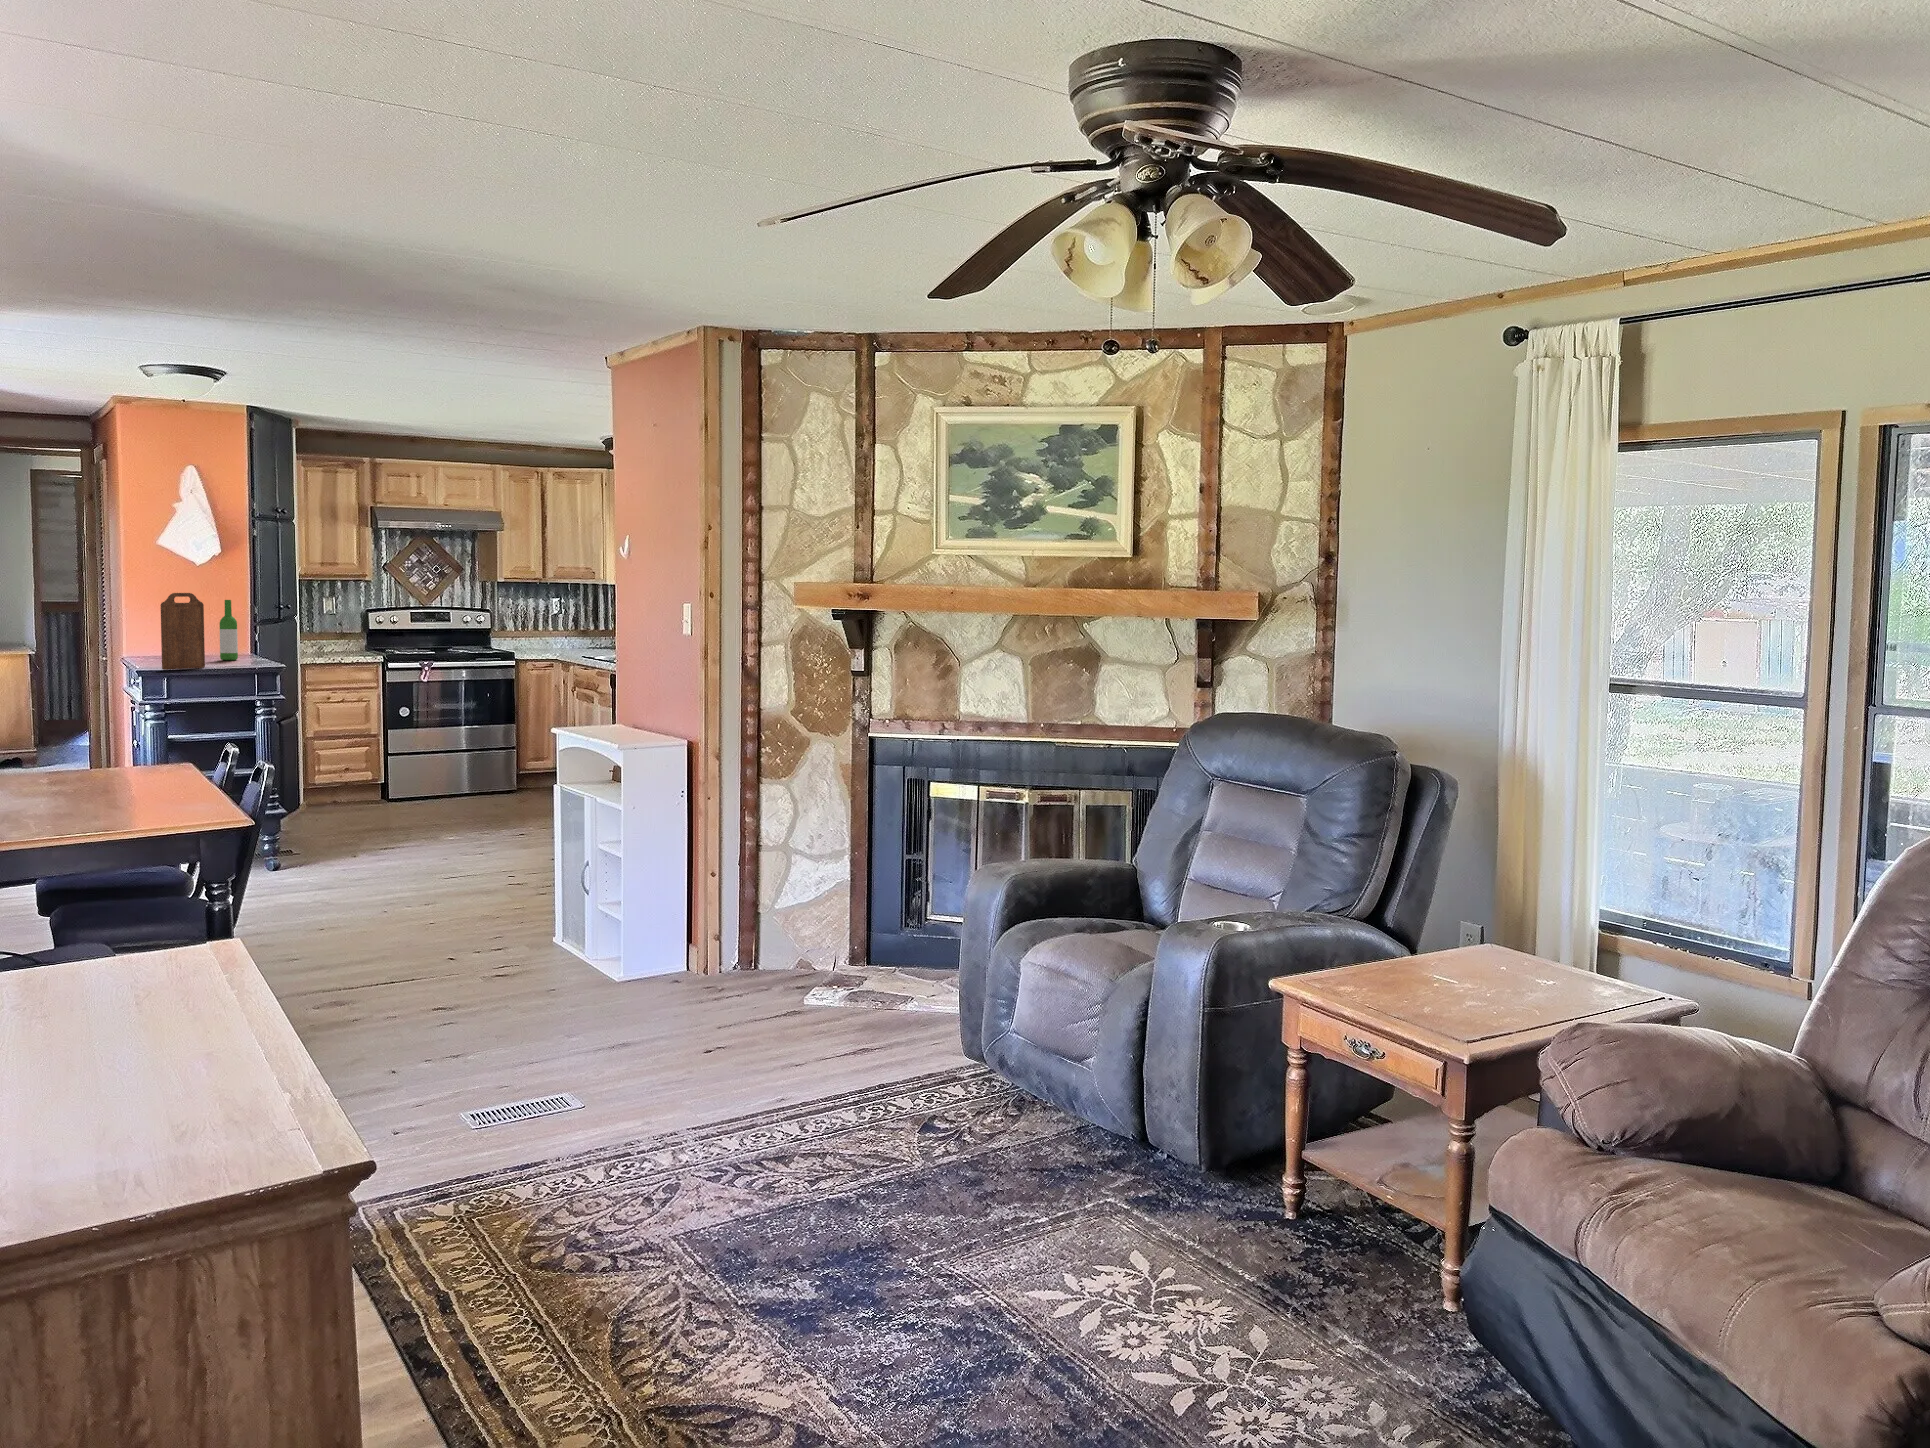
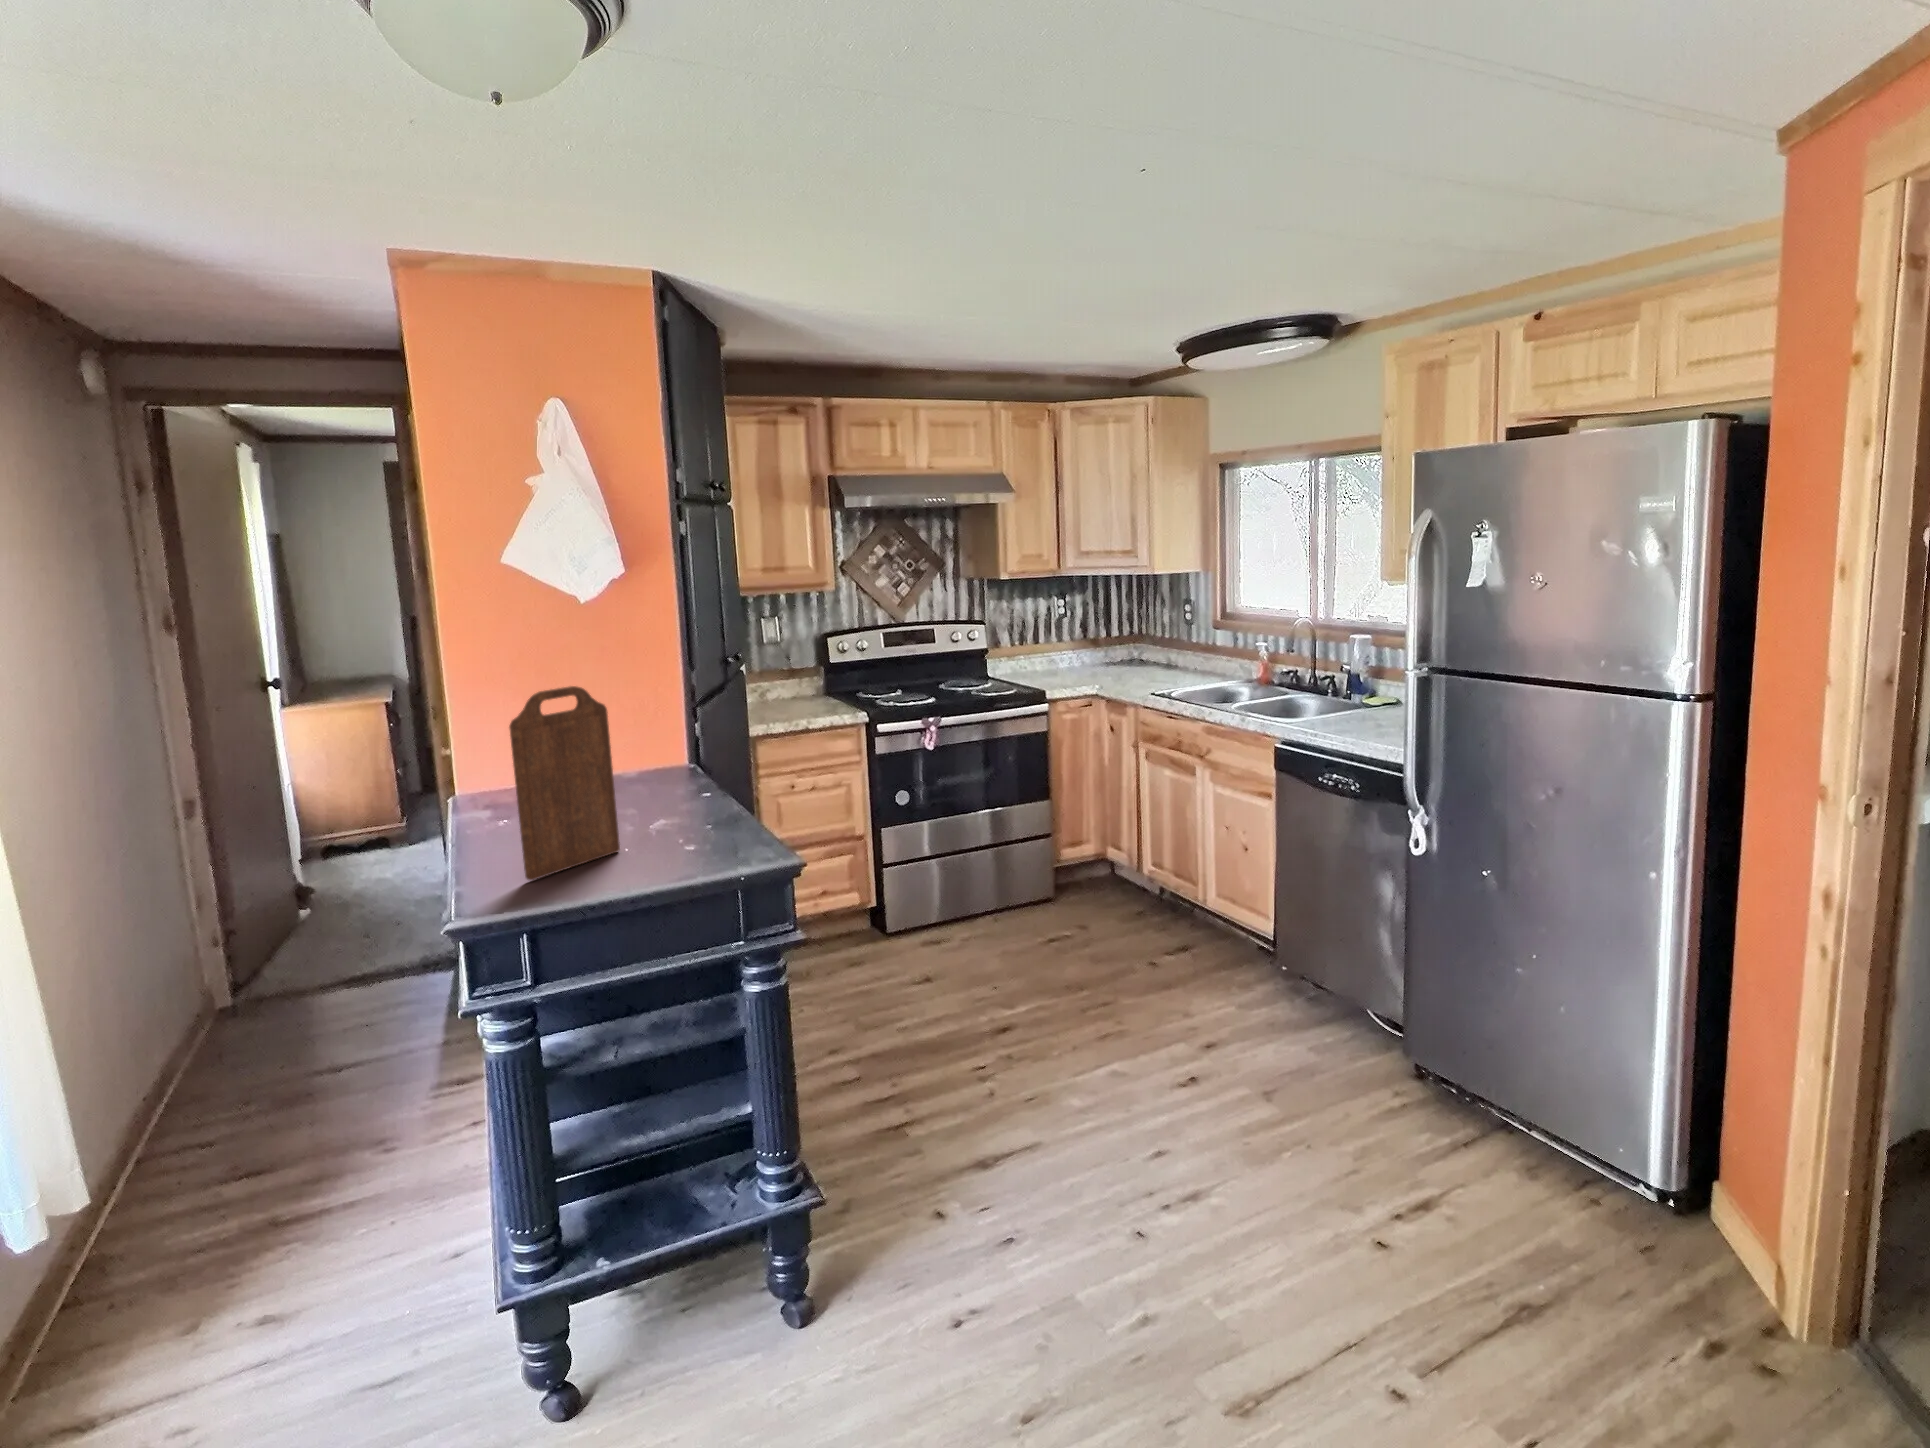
wine bottle: present [220,600,238,660] -> none [636,671,675,795]

